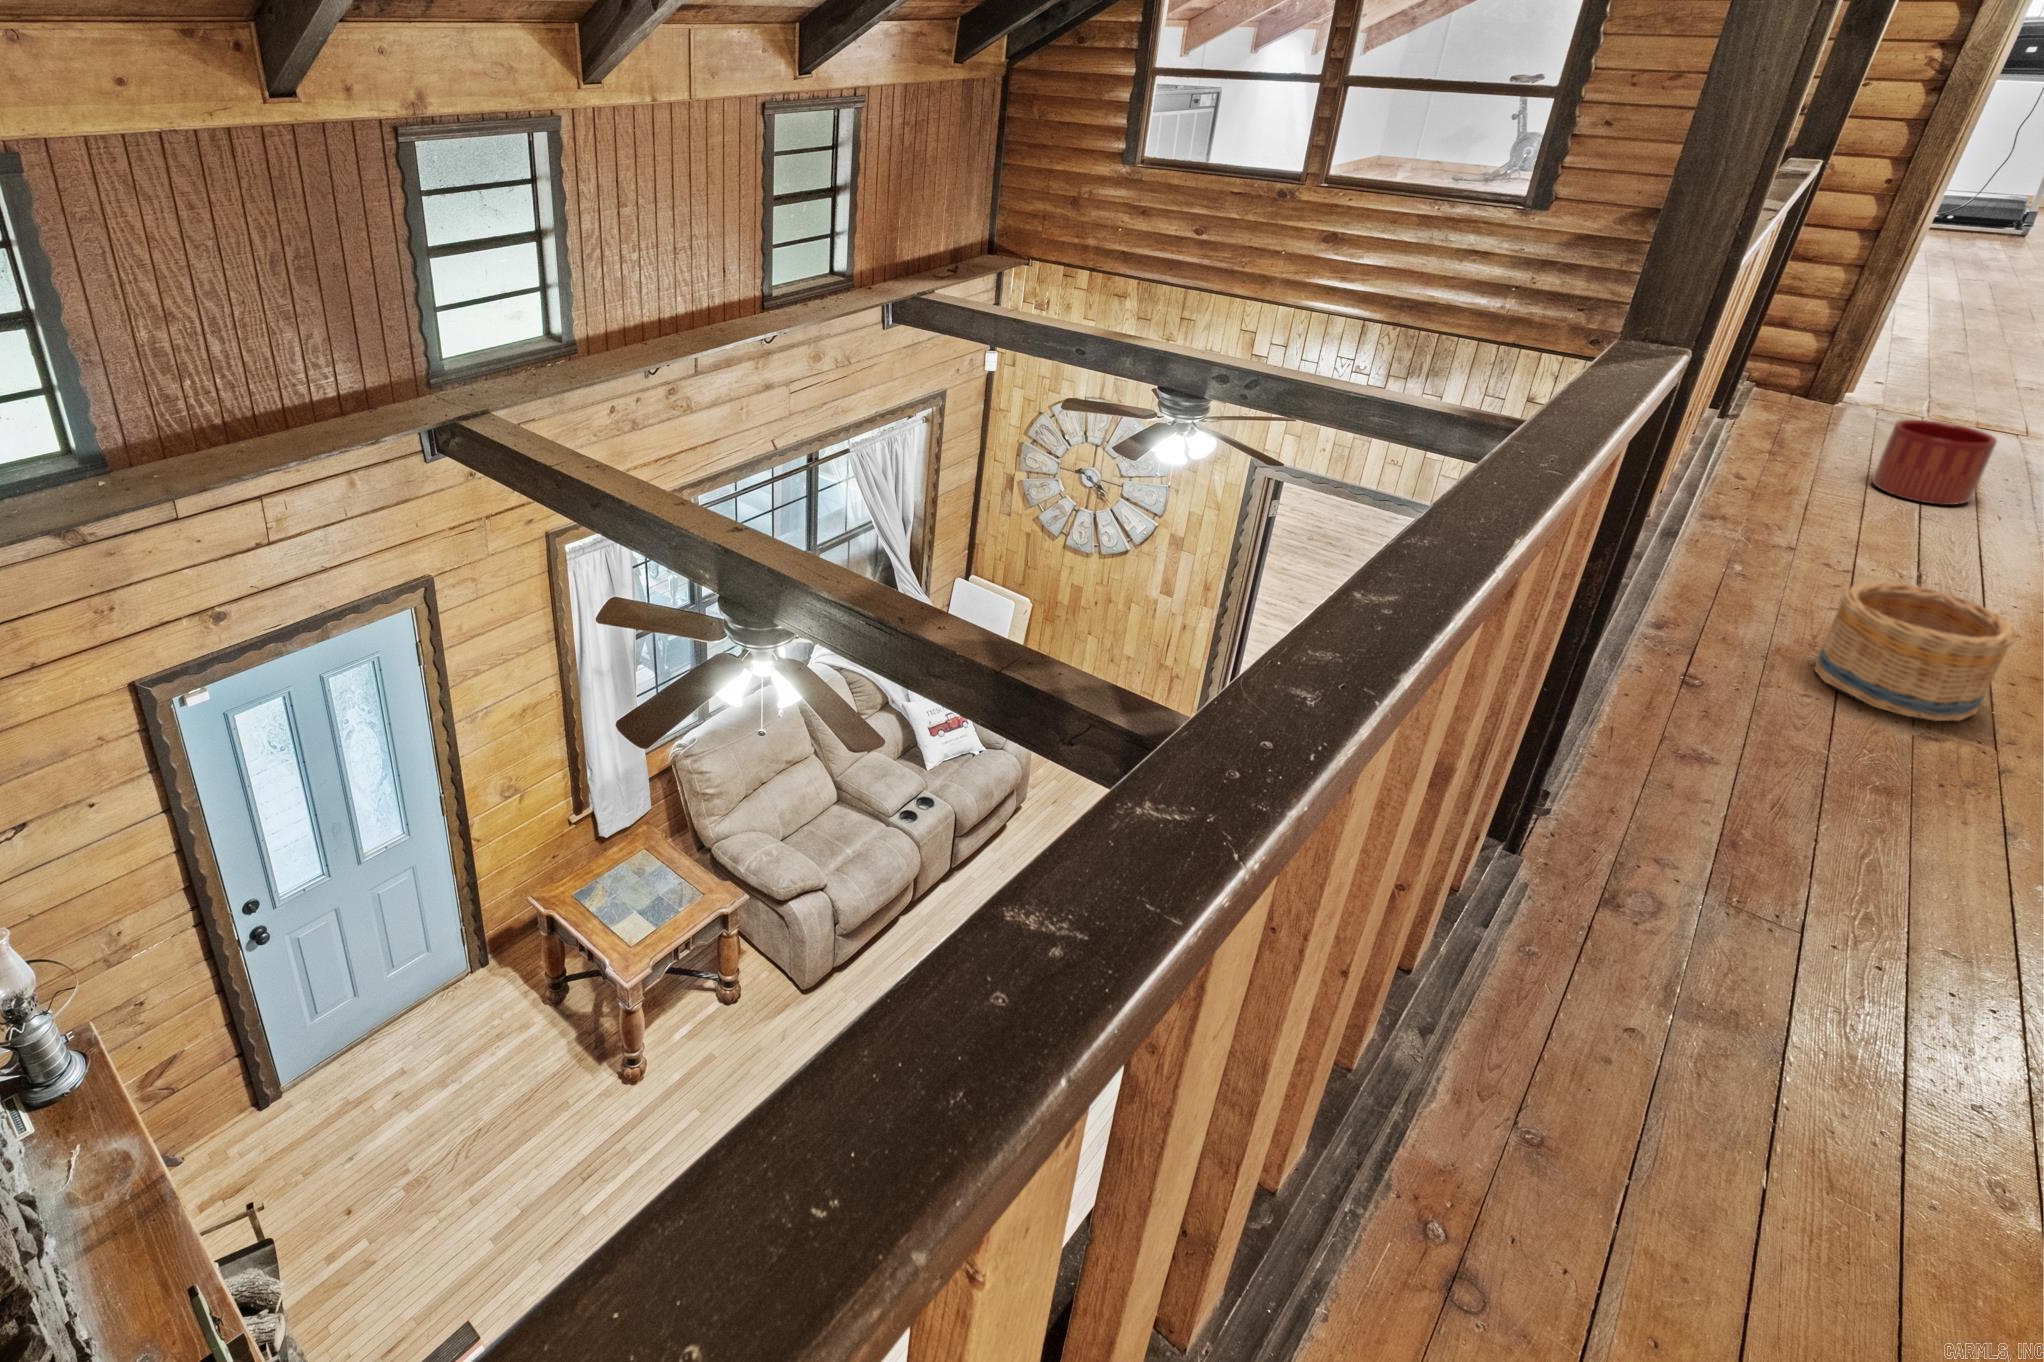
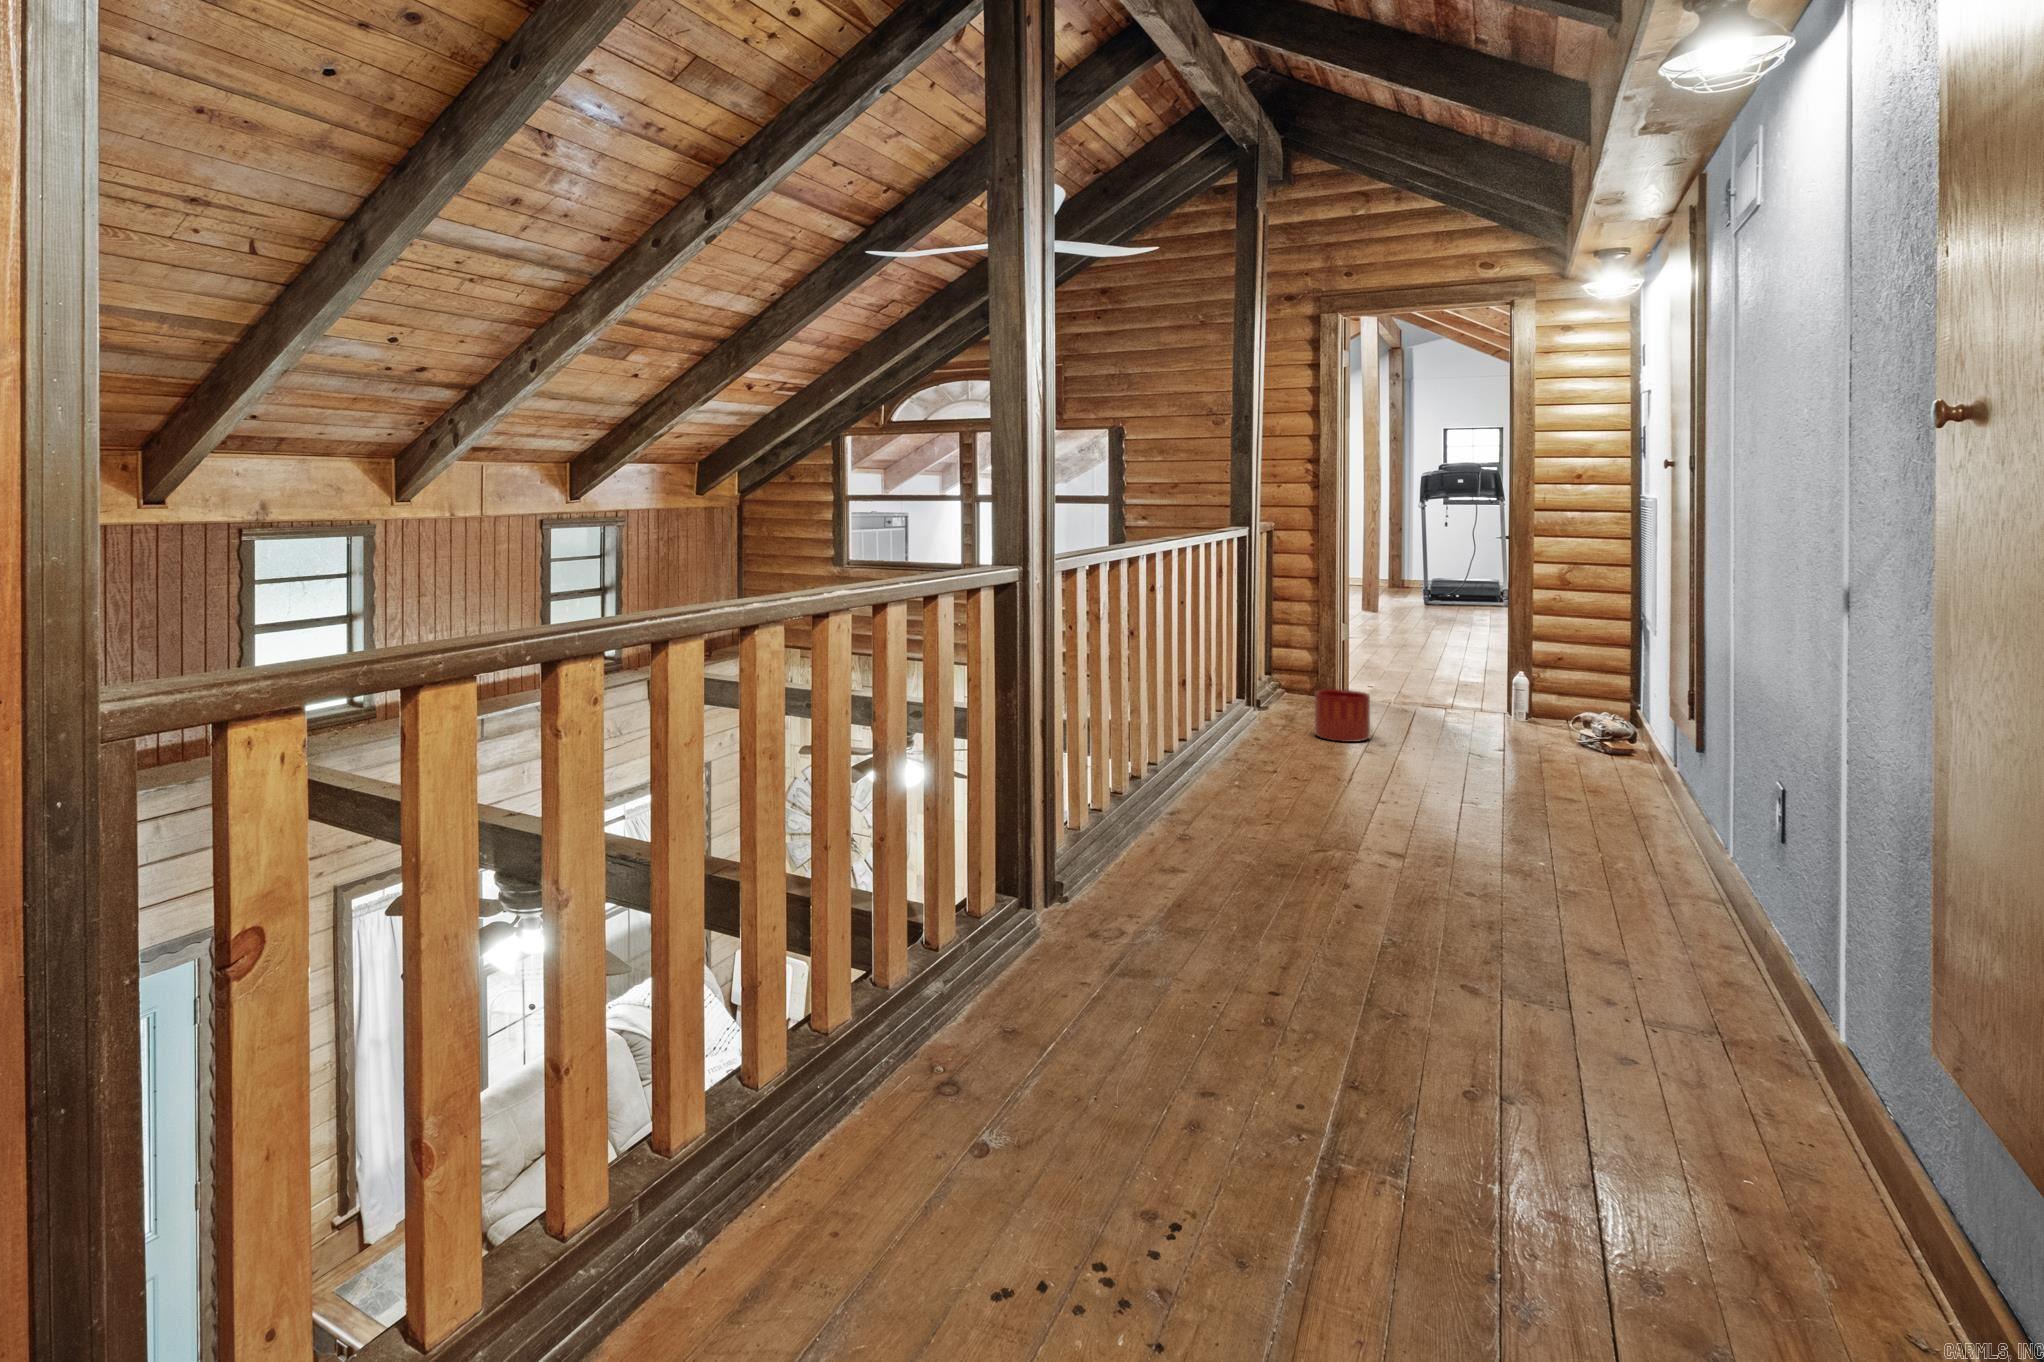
basket: present [1814,582,2016,721] -> none [1221,752,1308,827]

